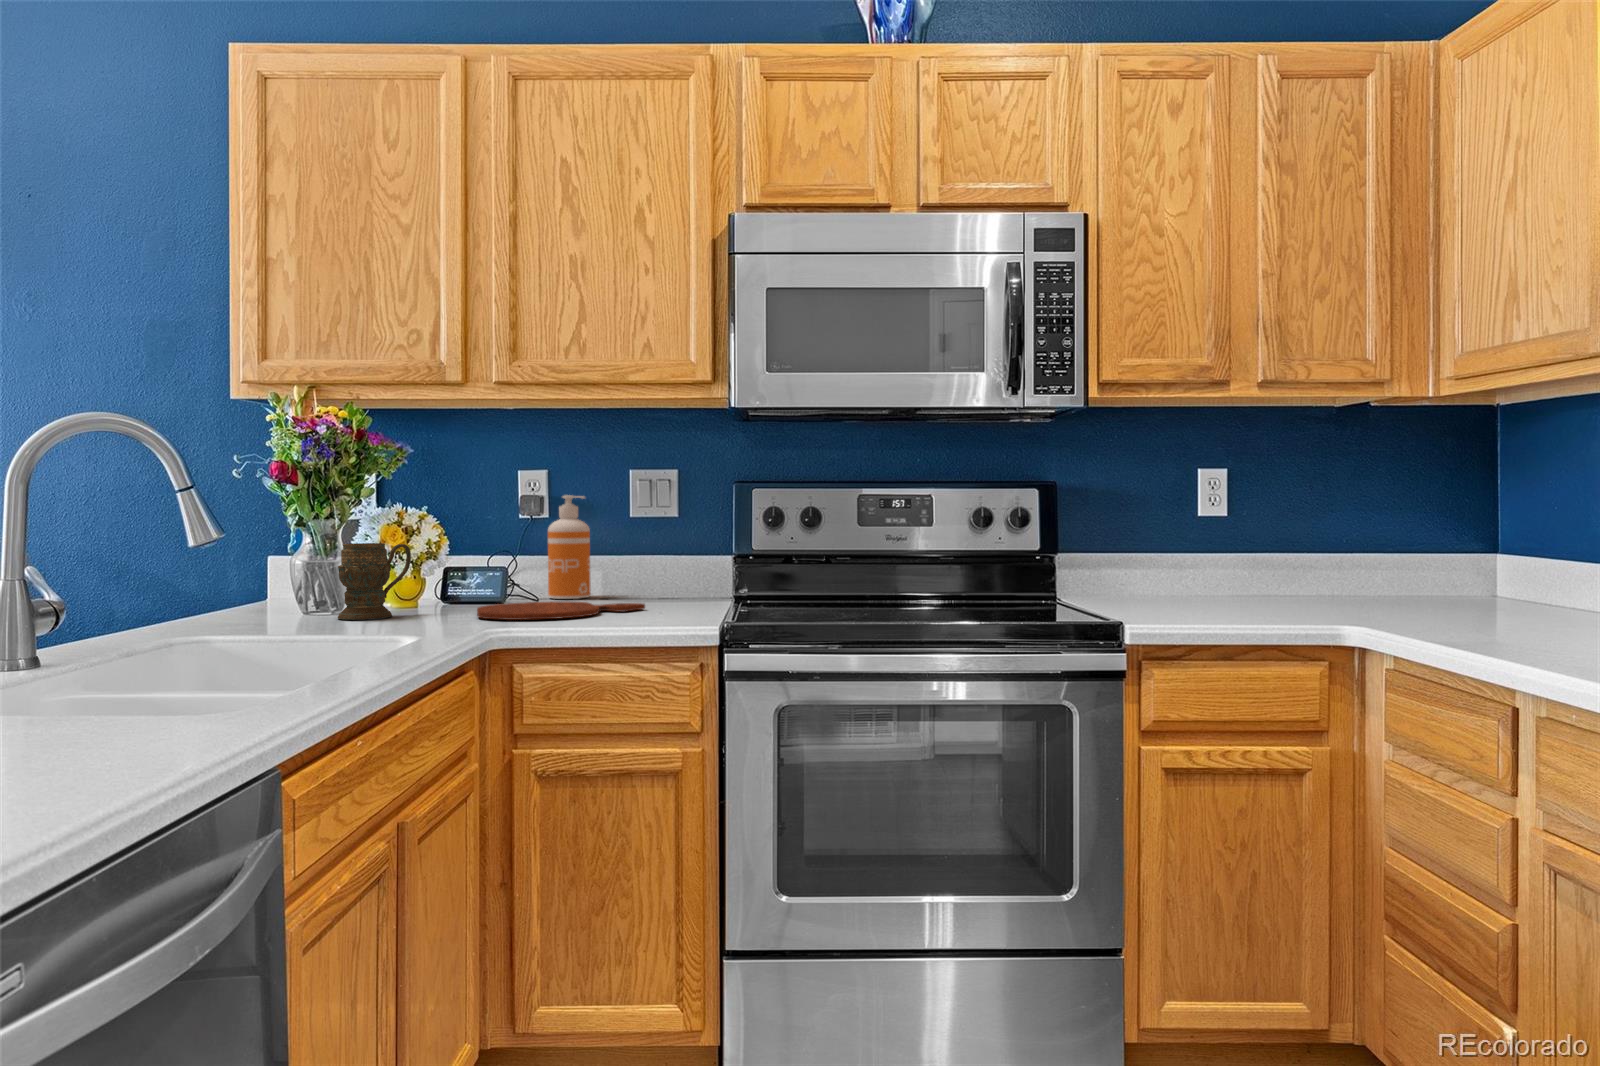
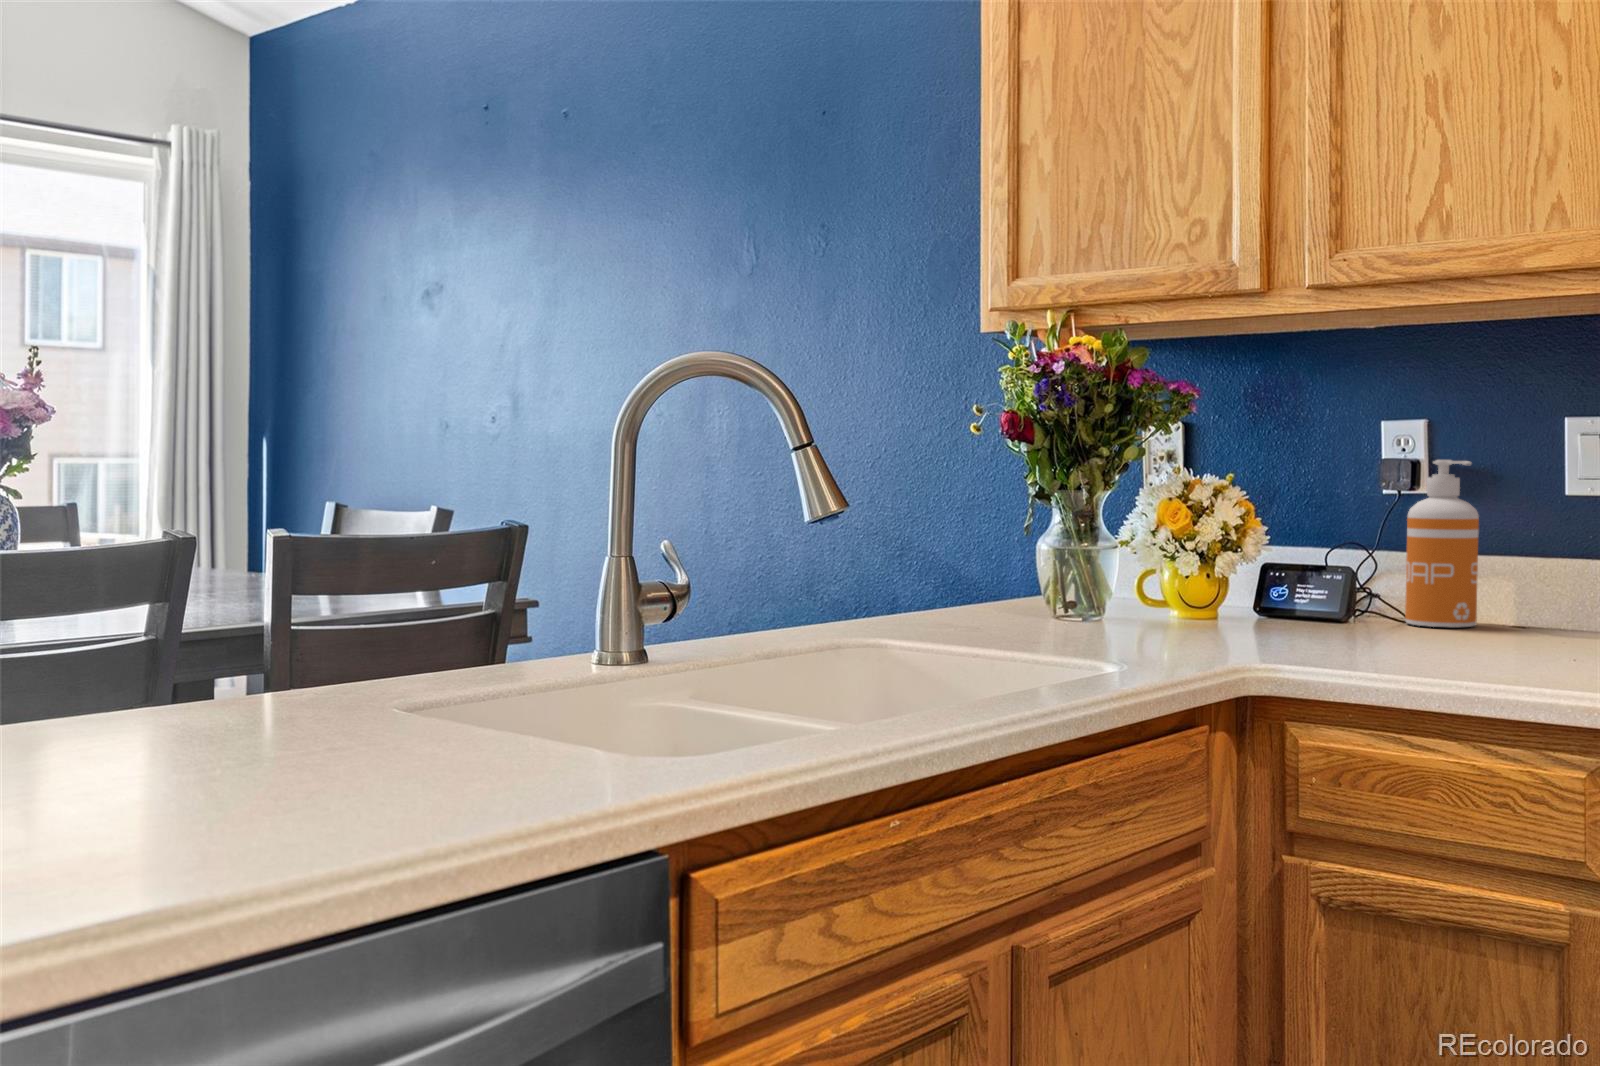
mug: present [338,543,411,620] -> none [1076,528,1178,634]
cutting board: present [477,601,645,620] -> none [1256,627,1545,659]

